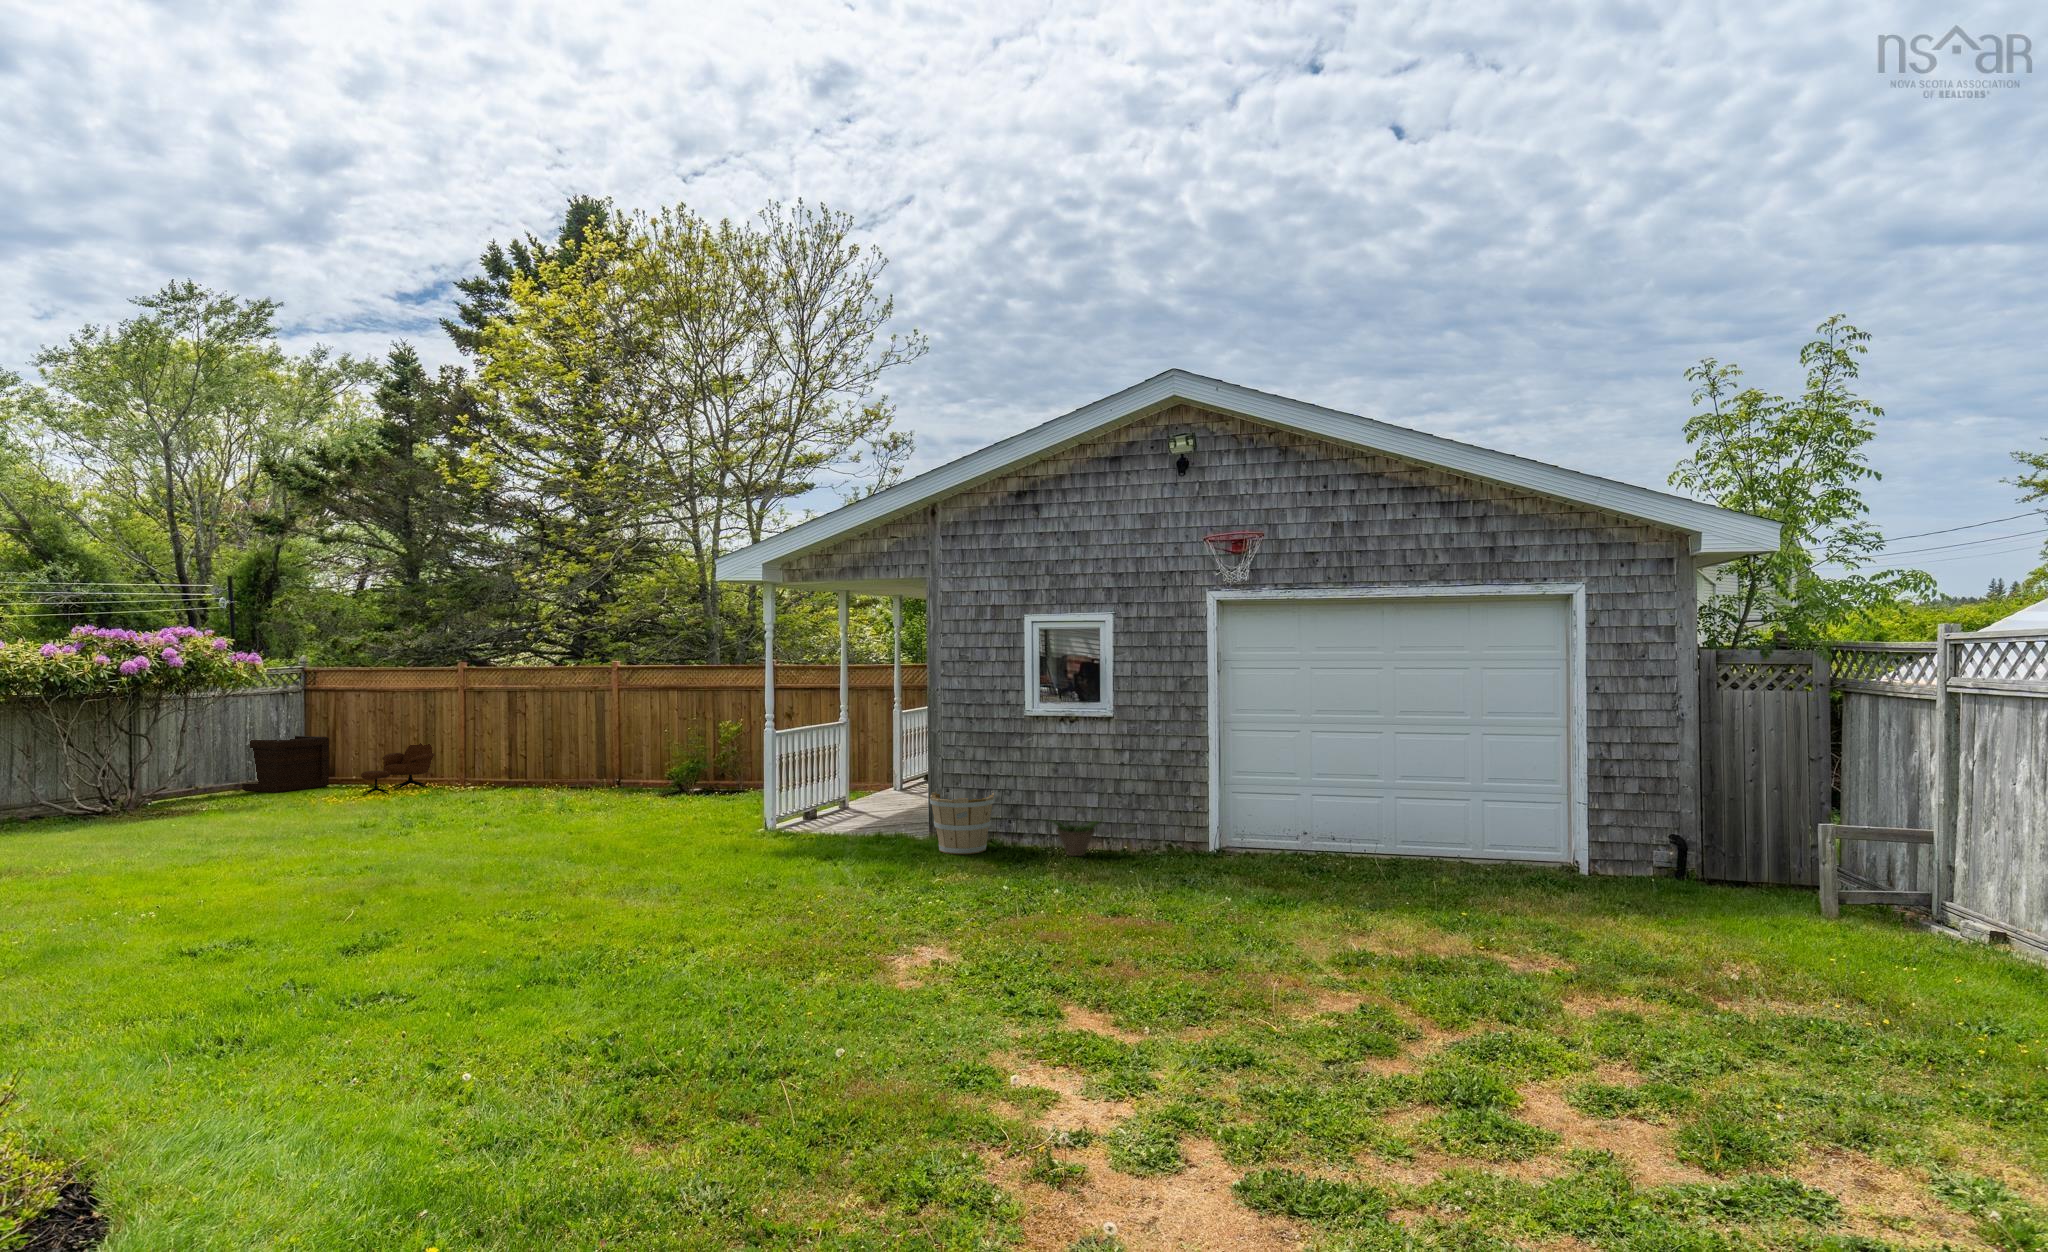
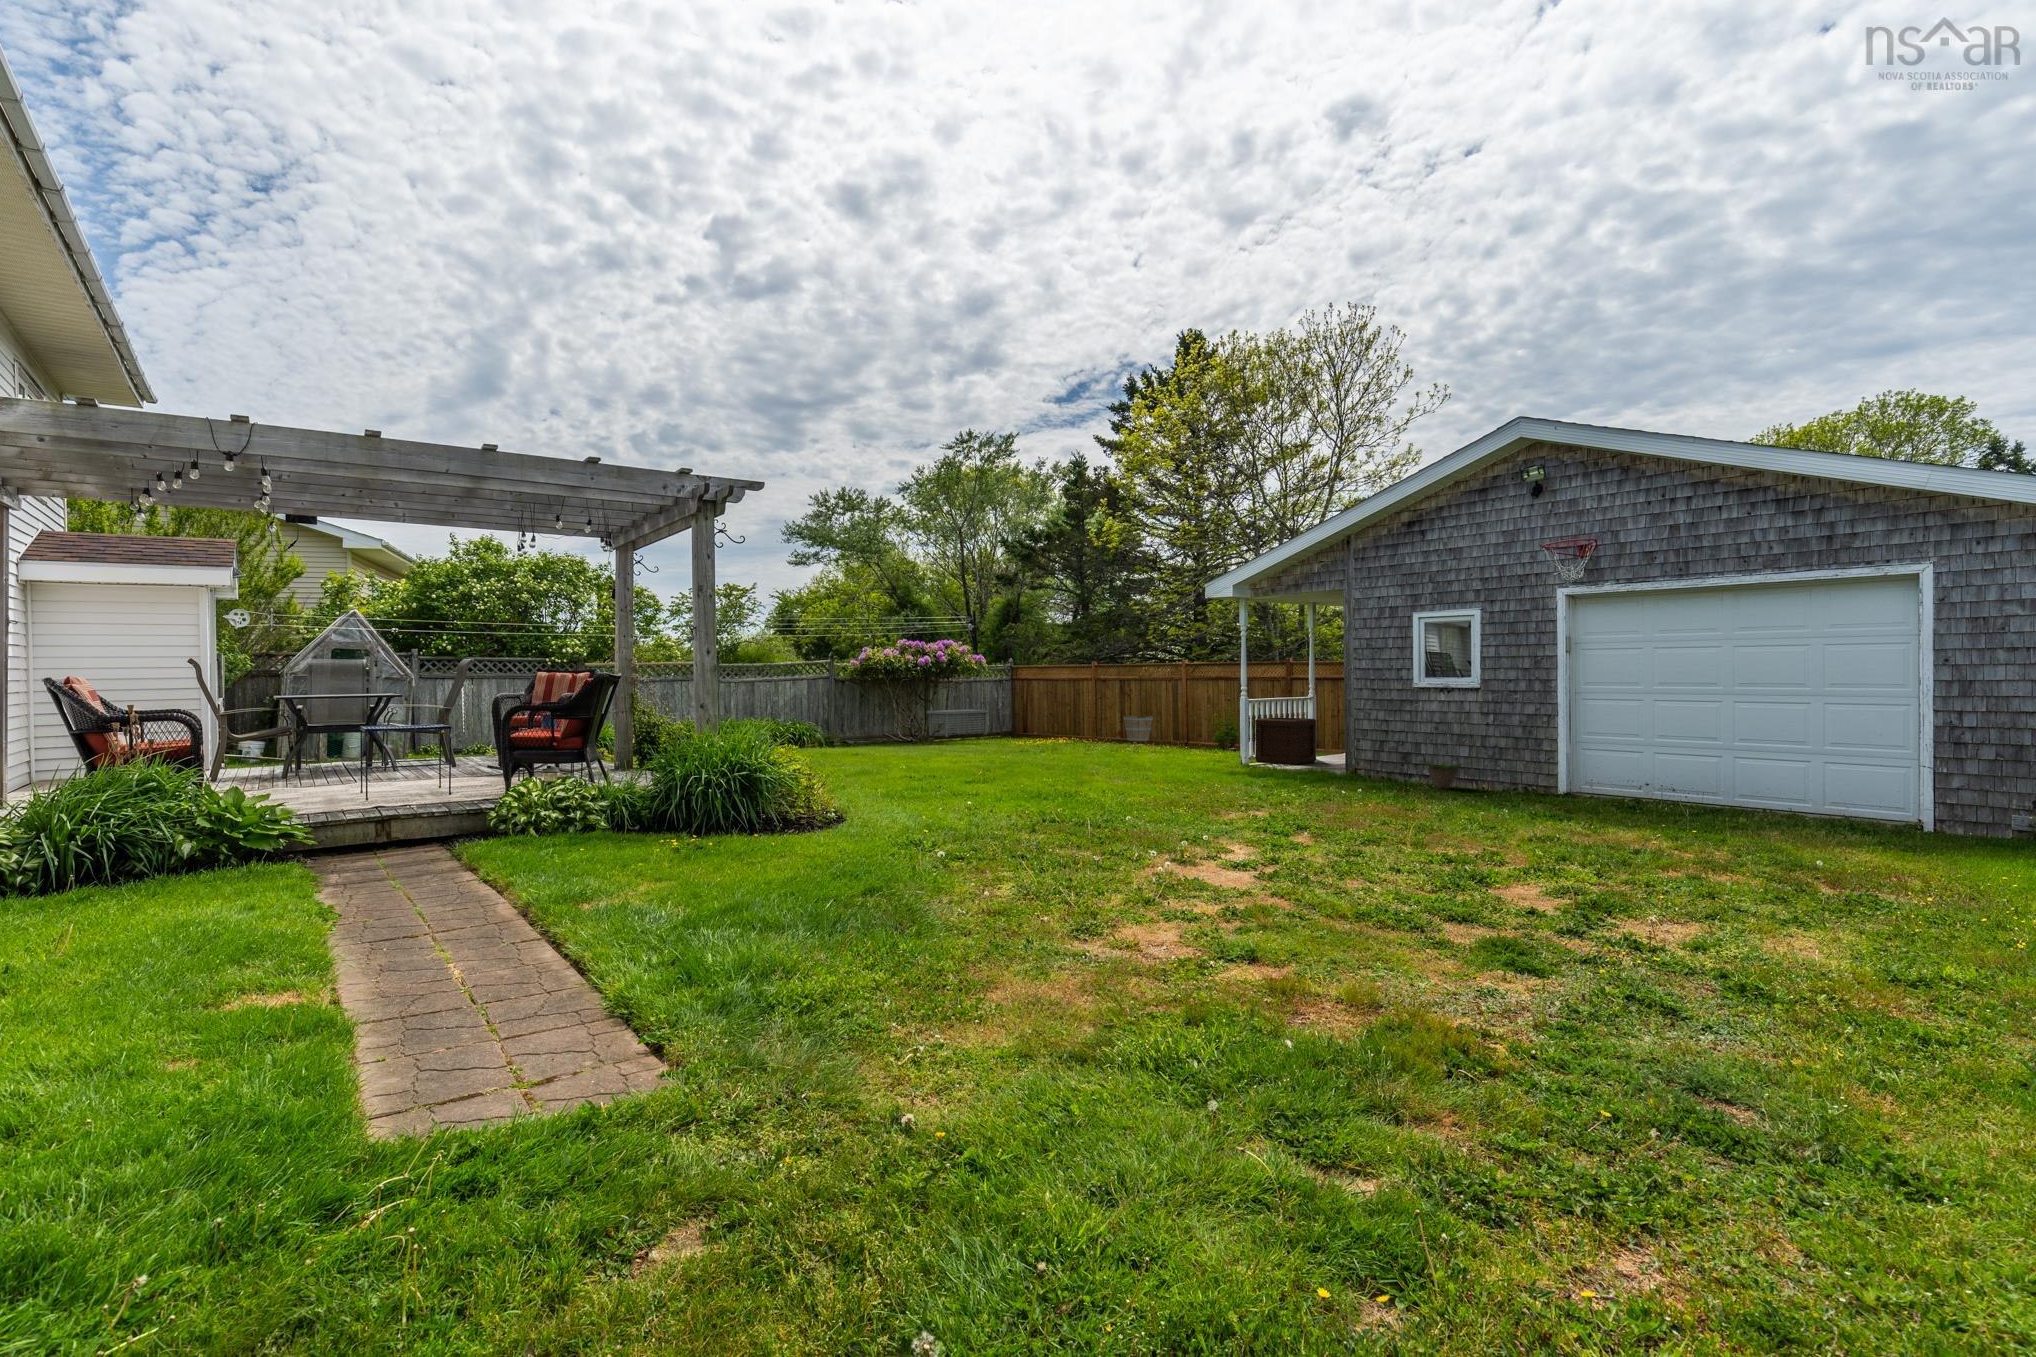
lounge chair: present [361,735,435,796] -> none [1039,701,1080,738]
wooden crate: present [242,736,329,793] -> present [1256,717,1316,765]
storage bench: none [106,754,251,812] -> present [927,709,988,737]
wooden bucket: present [930,791,995,854] -> present [1123,715,1153,741]

